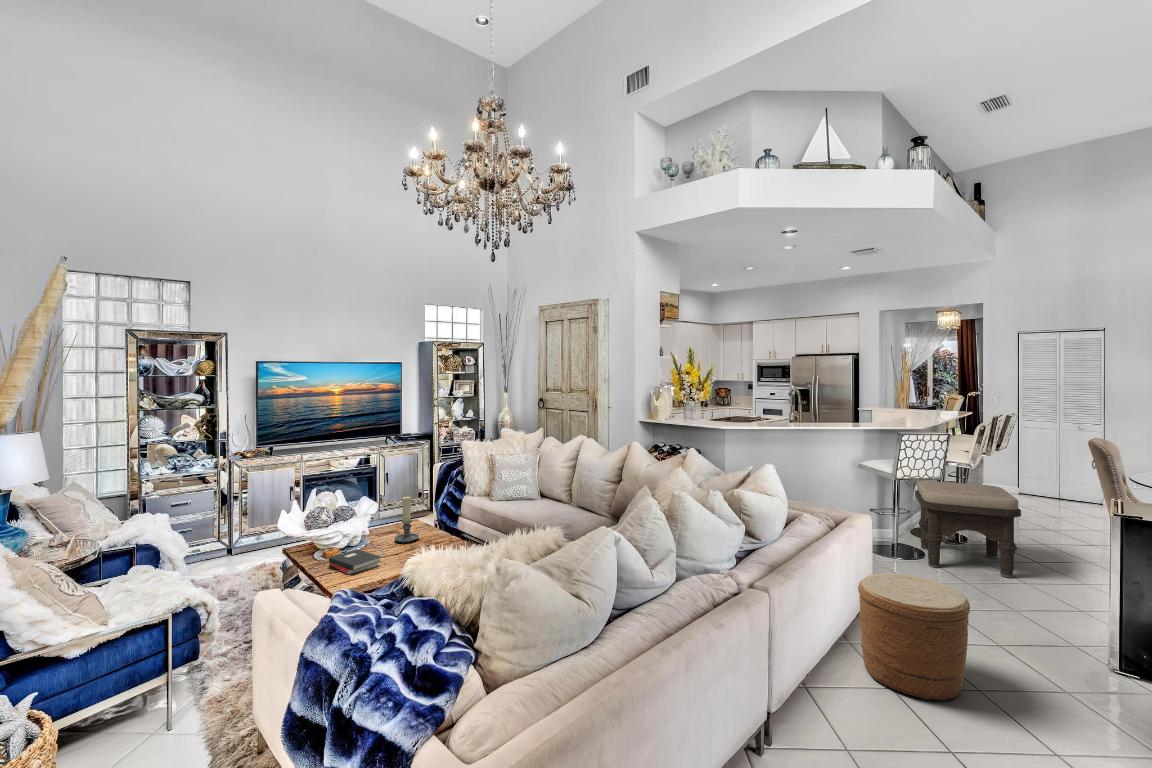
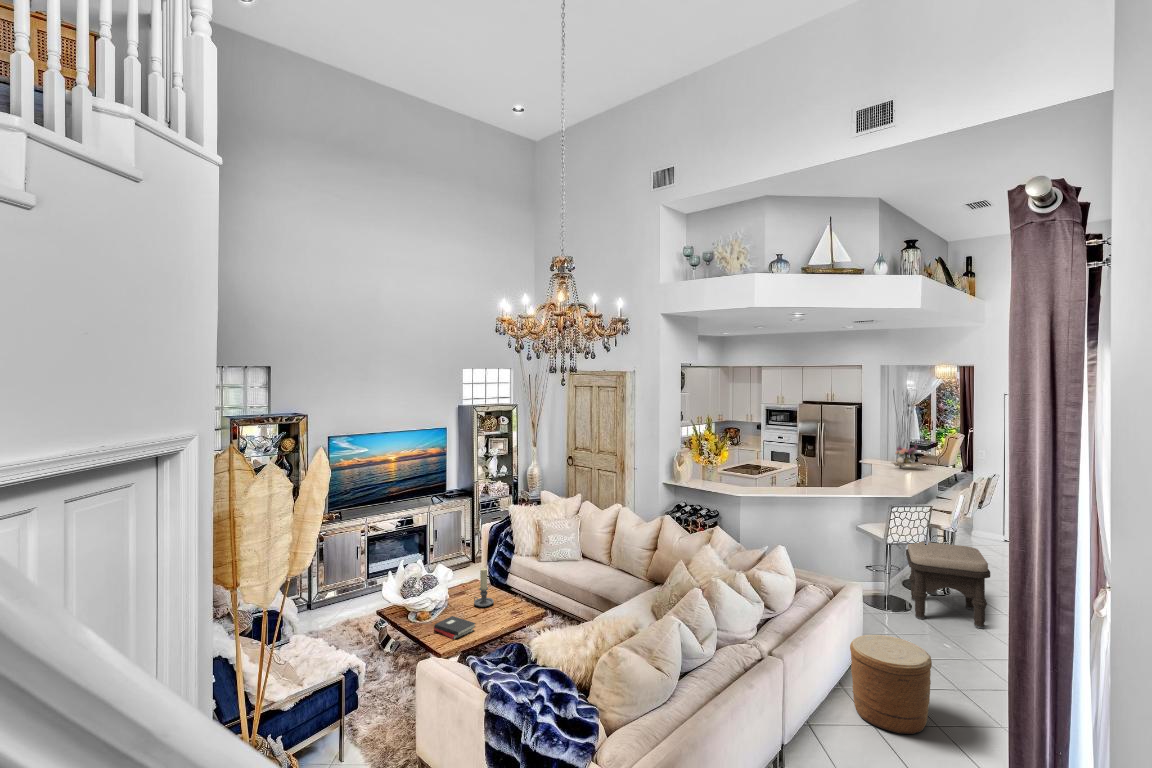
flower arrangement: none [891,386,929,413] -> present [892,444,922,468]

